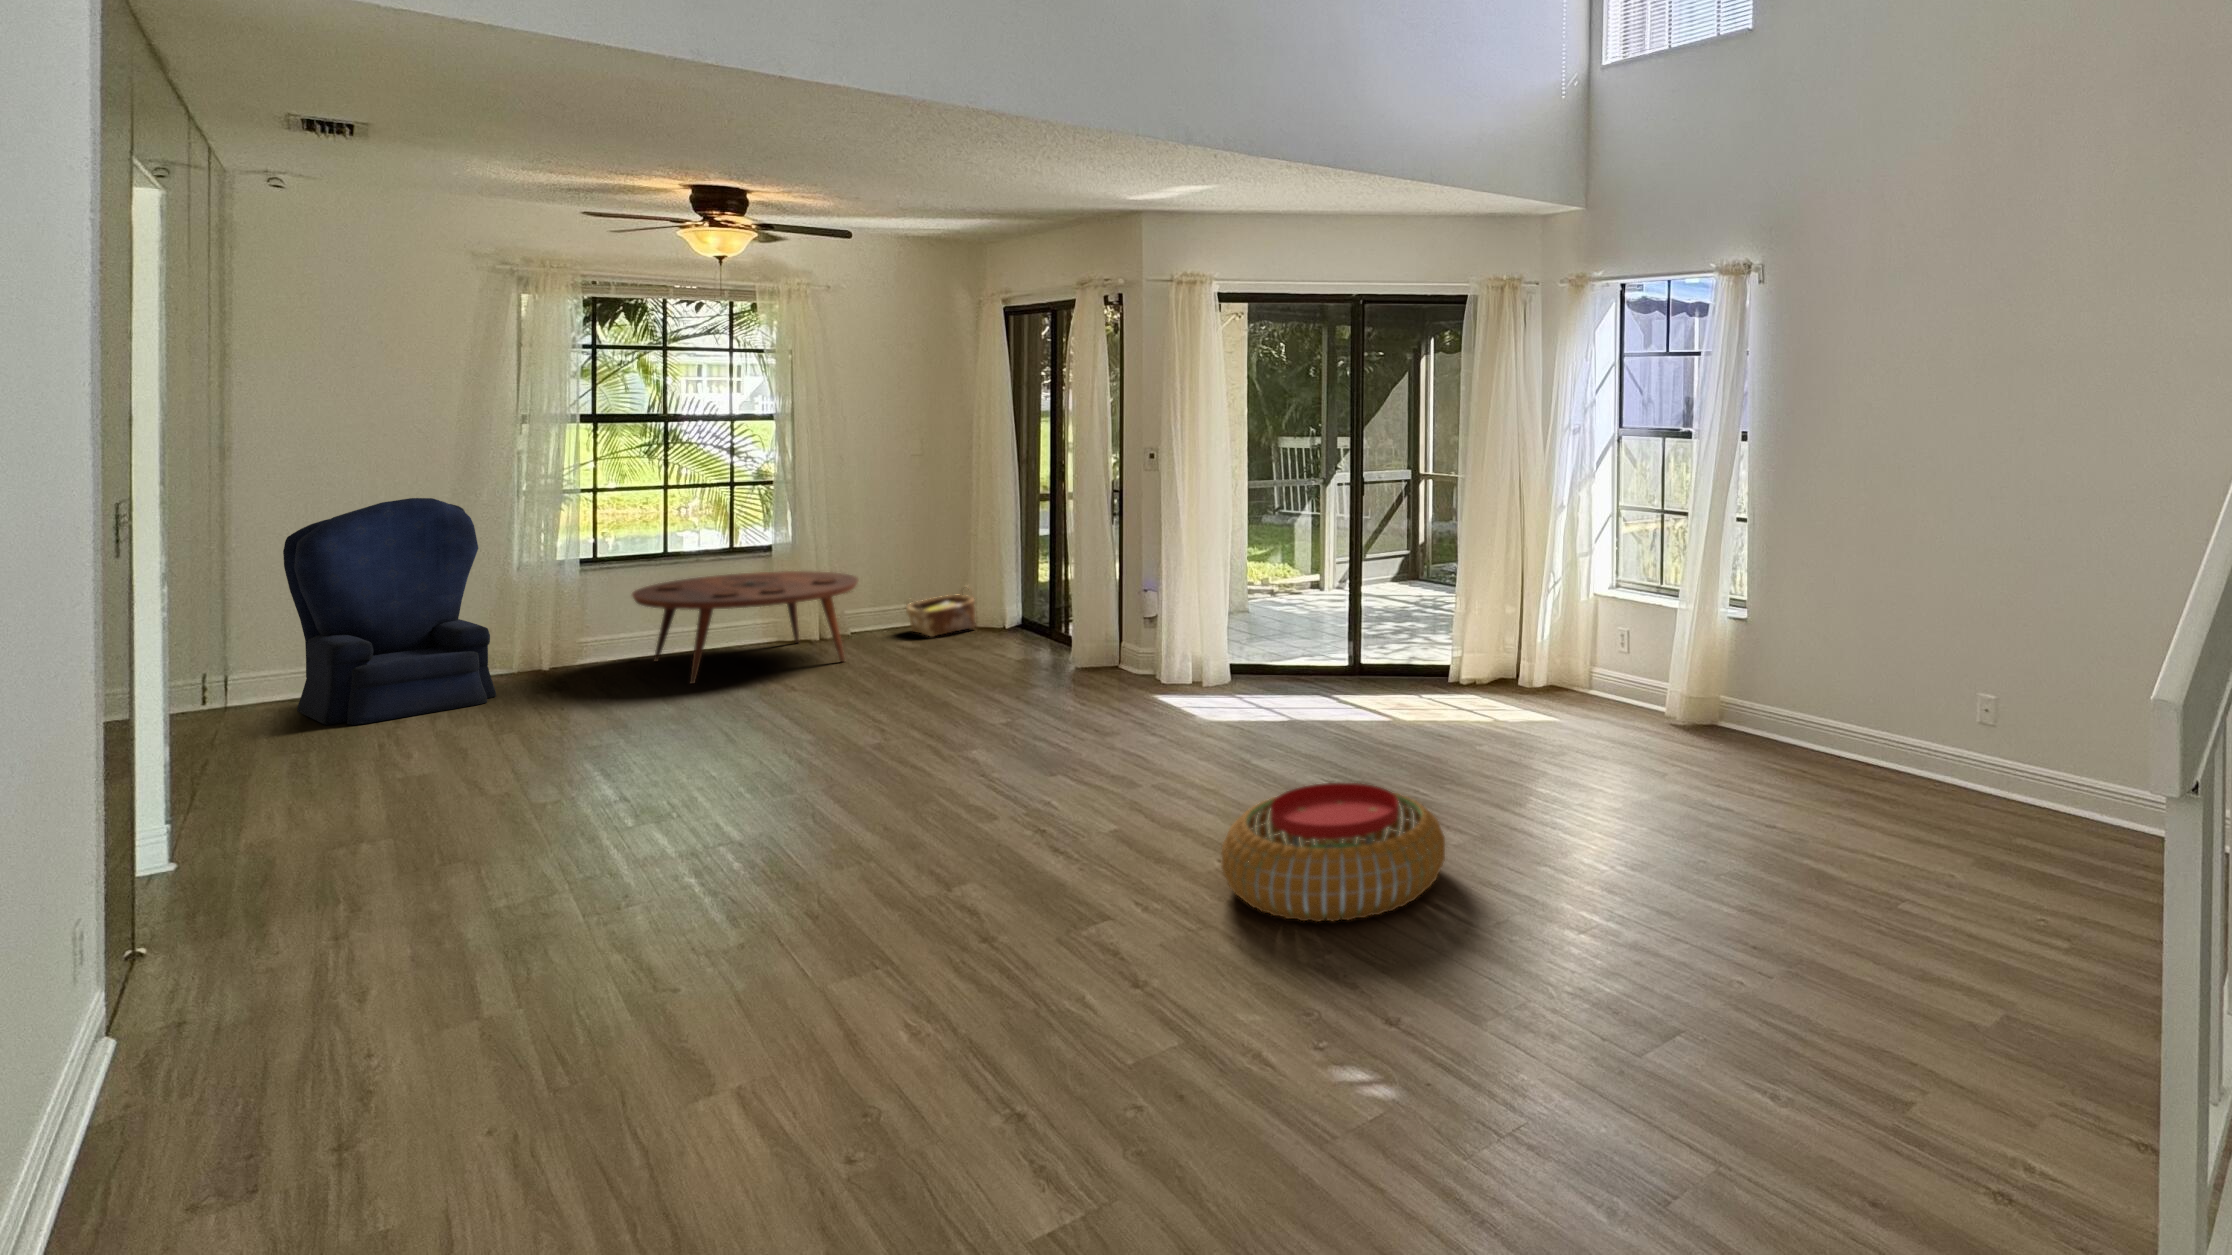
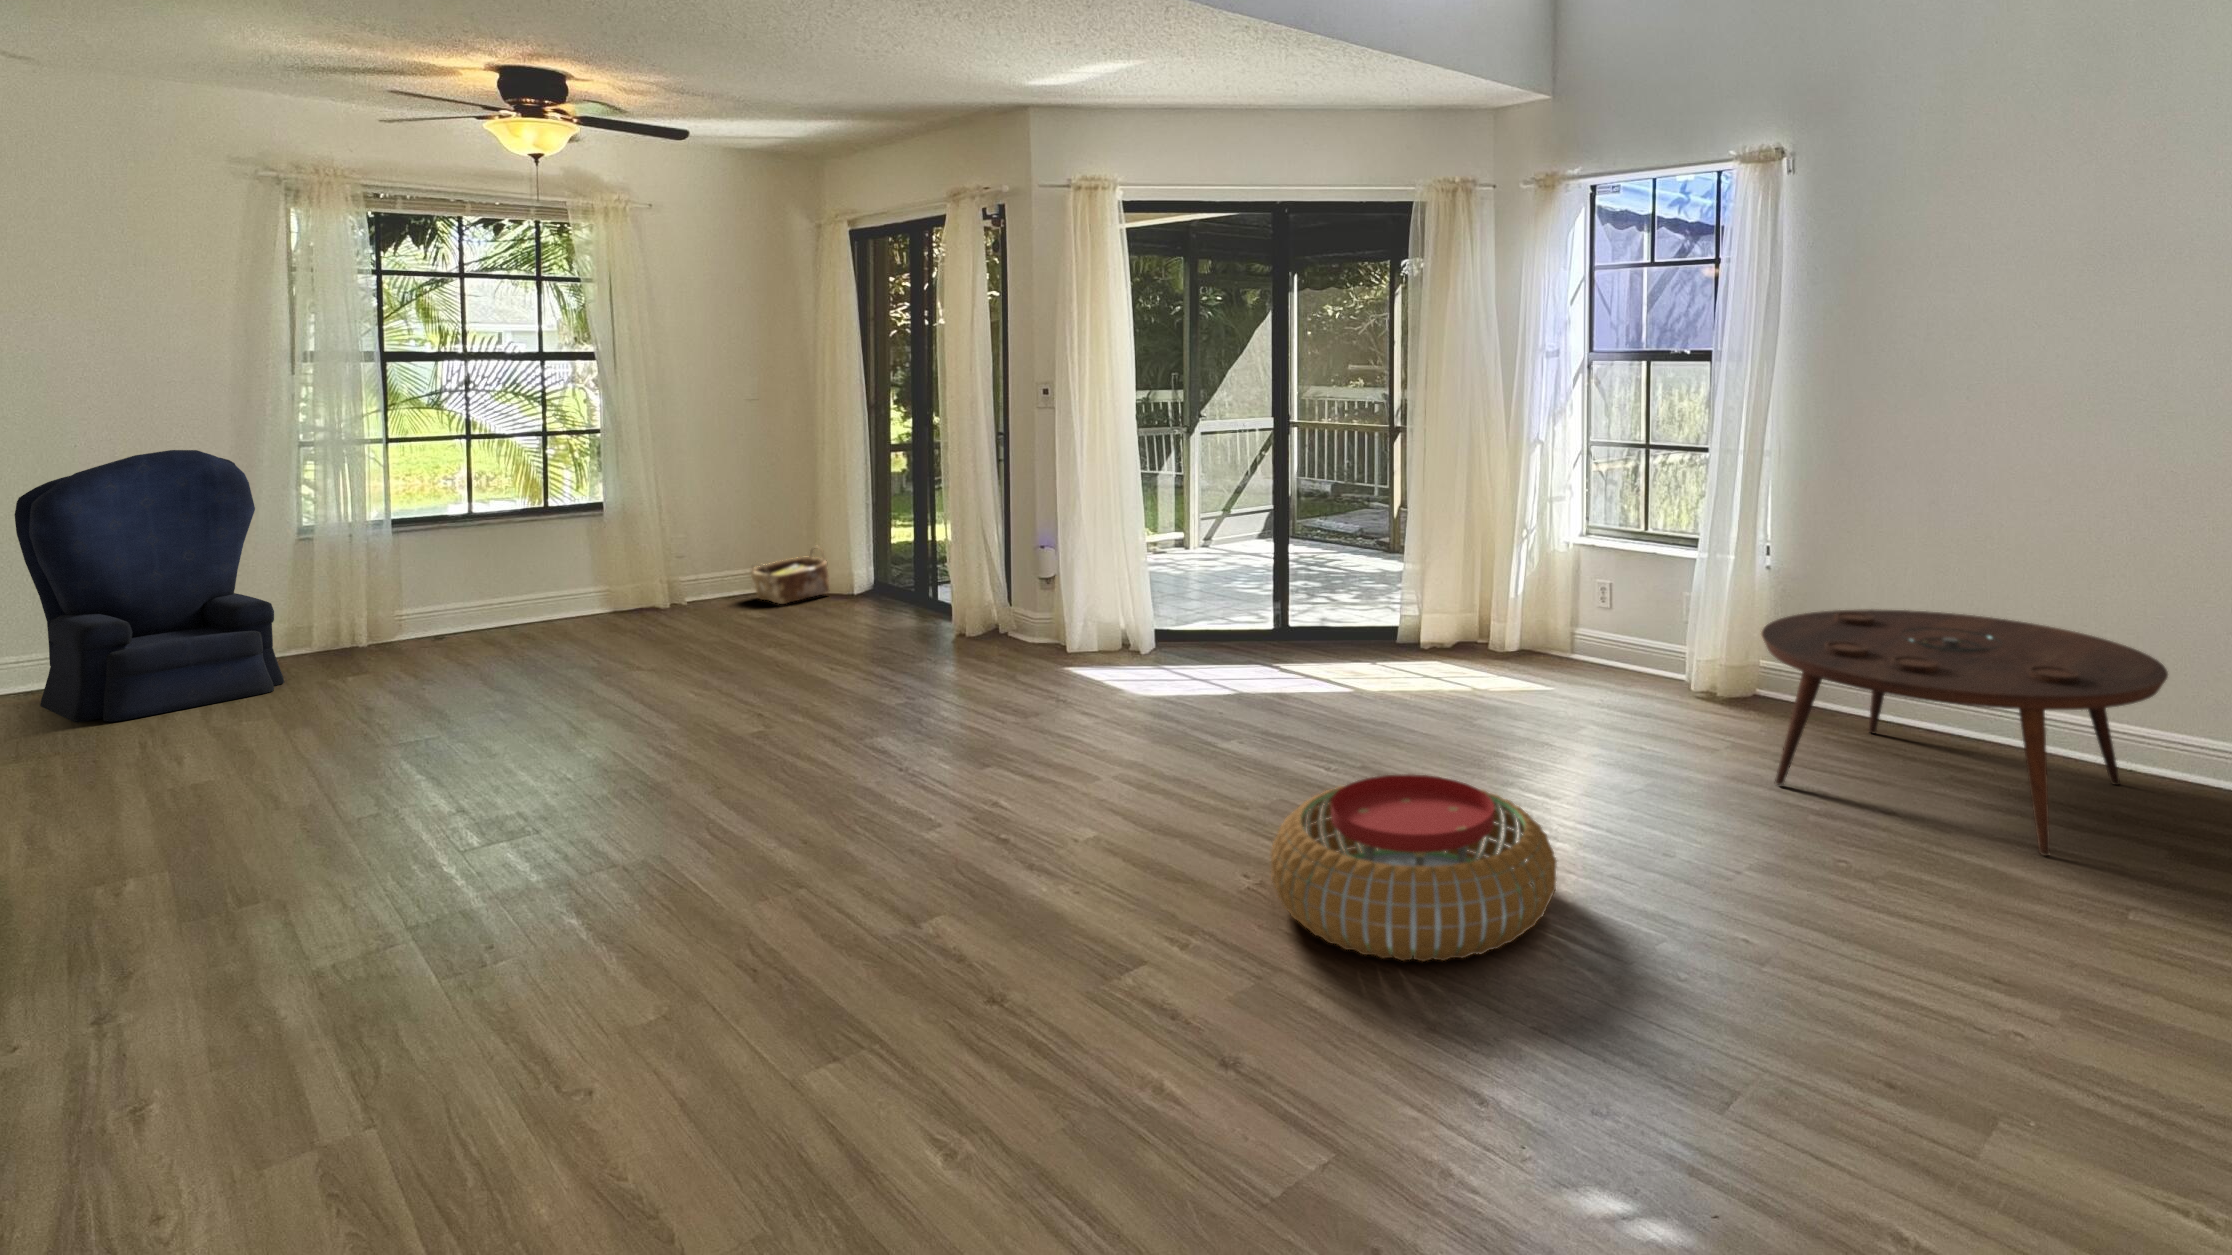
coffee table: present [632,571,858,684] -> present [1761,609,2168,856]

